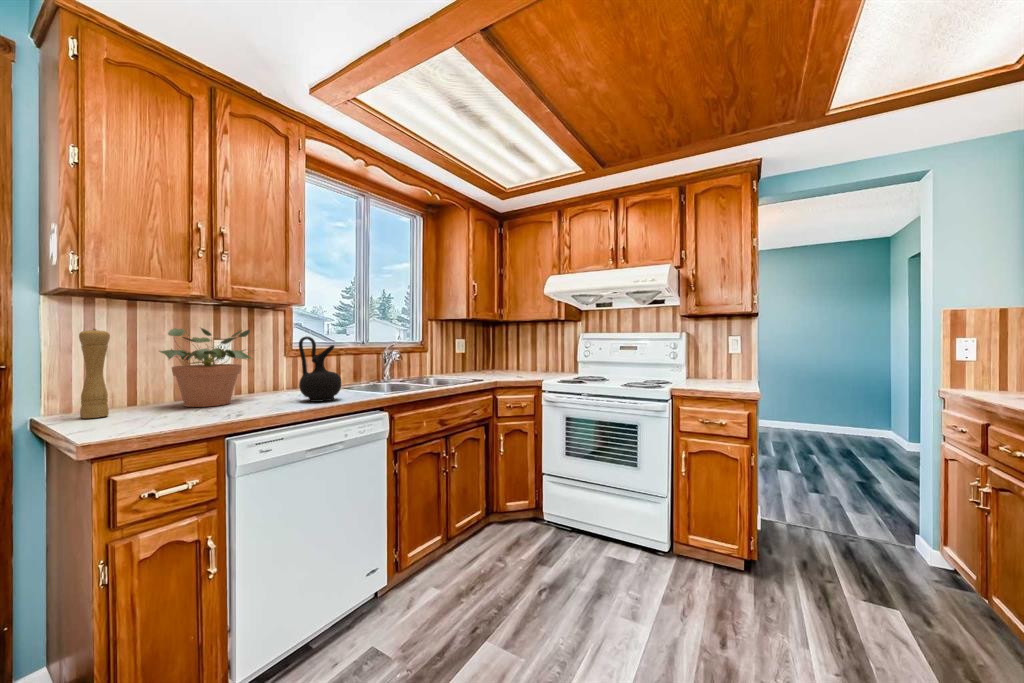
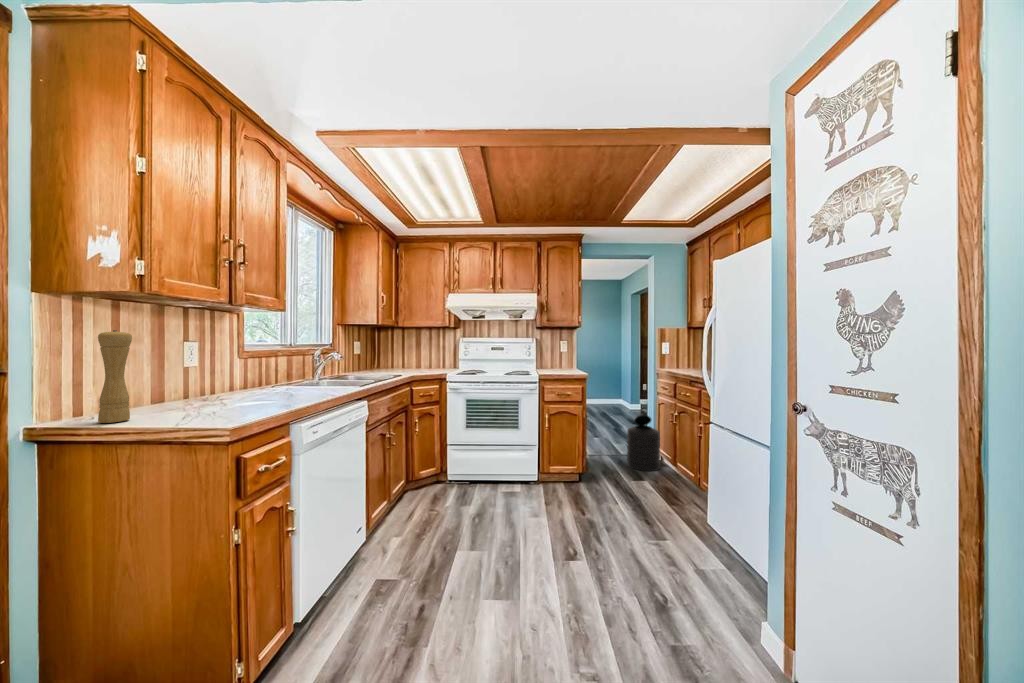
potted plant: present [160,328,251,407] -> none [151,329,248,407]
ceramic jug: present [299,336,341,402] -> none [294,339,332,396]
trash can: none [861,473,942,585] -> present [627,415,660,471]

